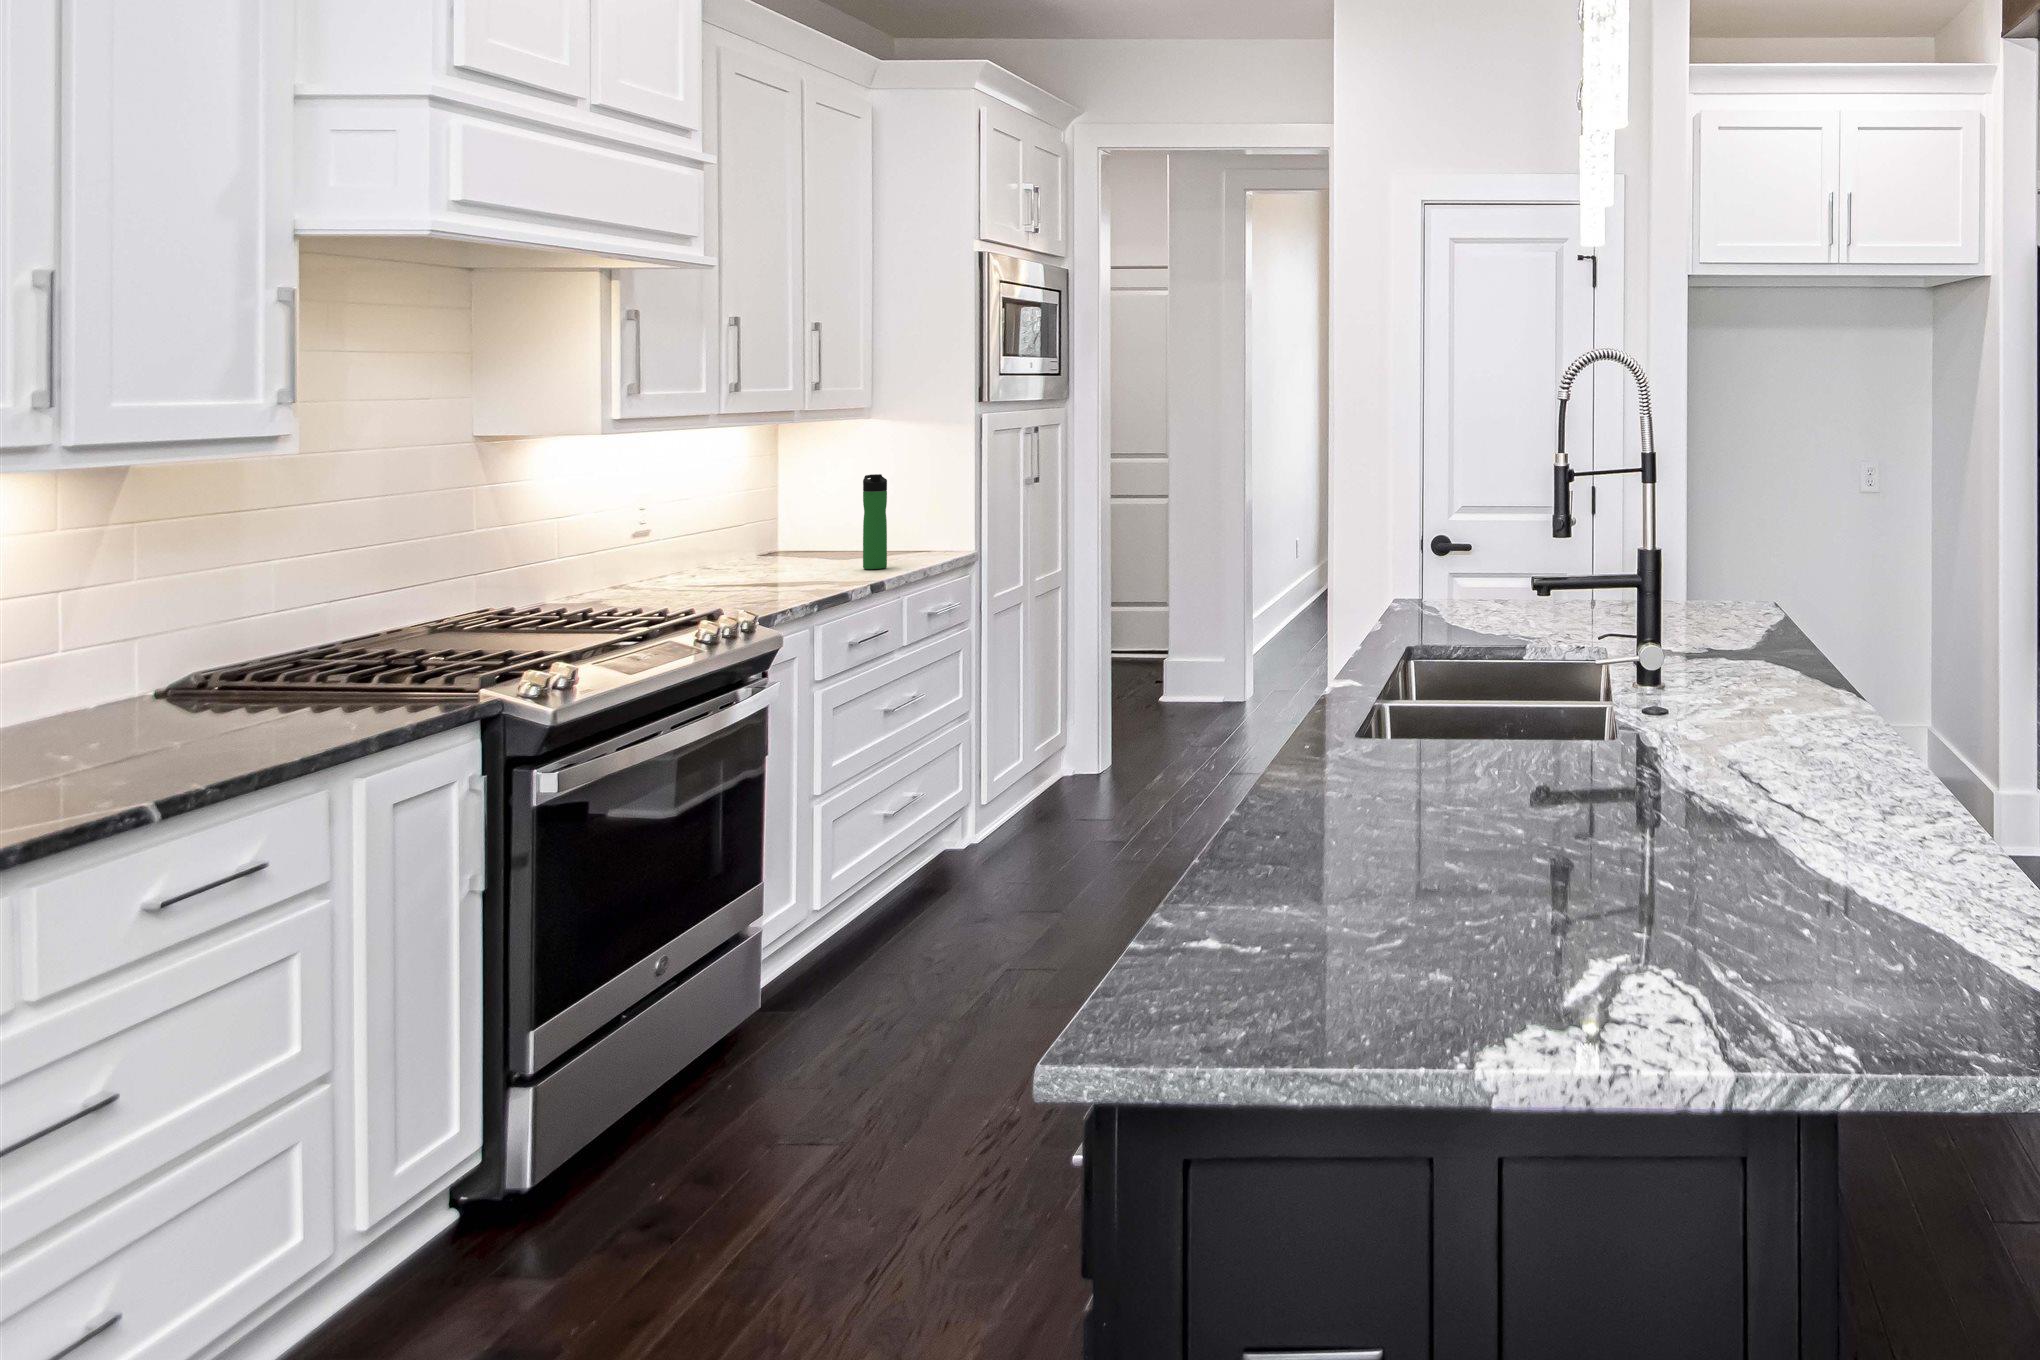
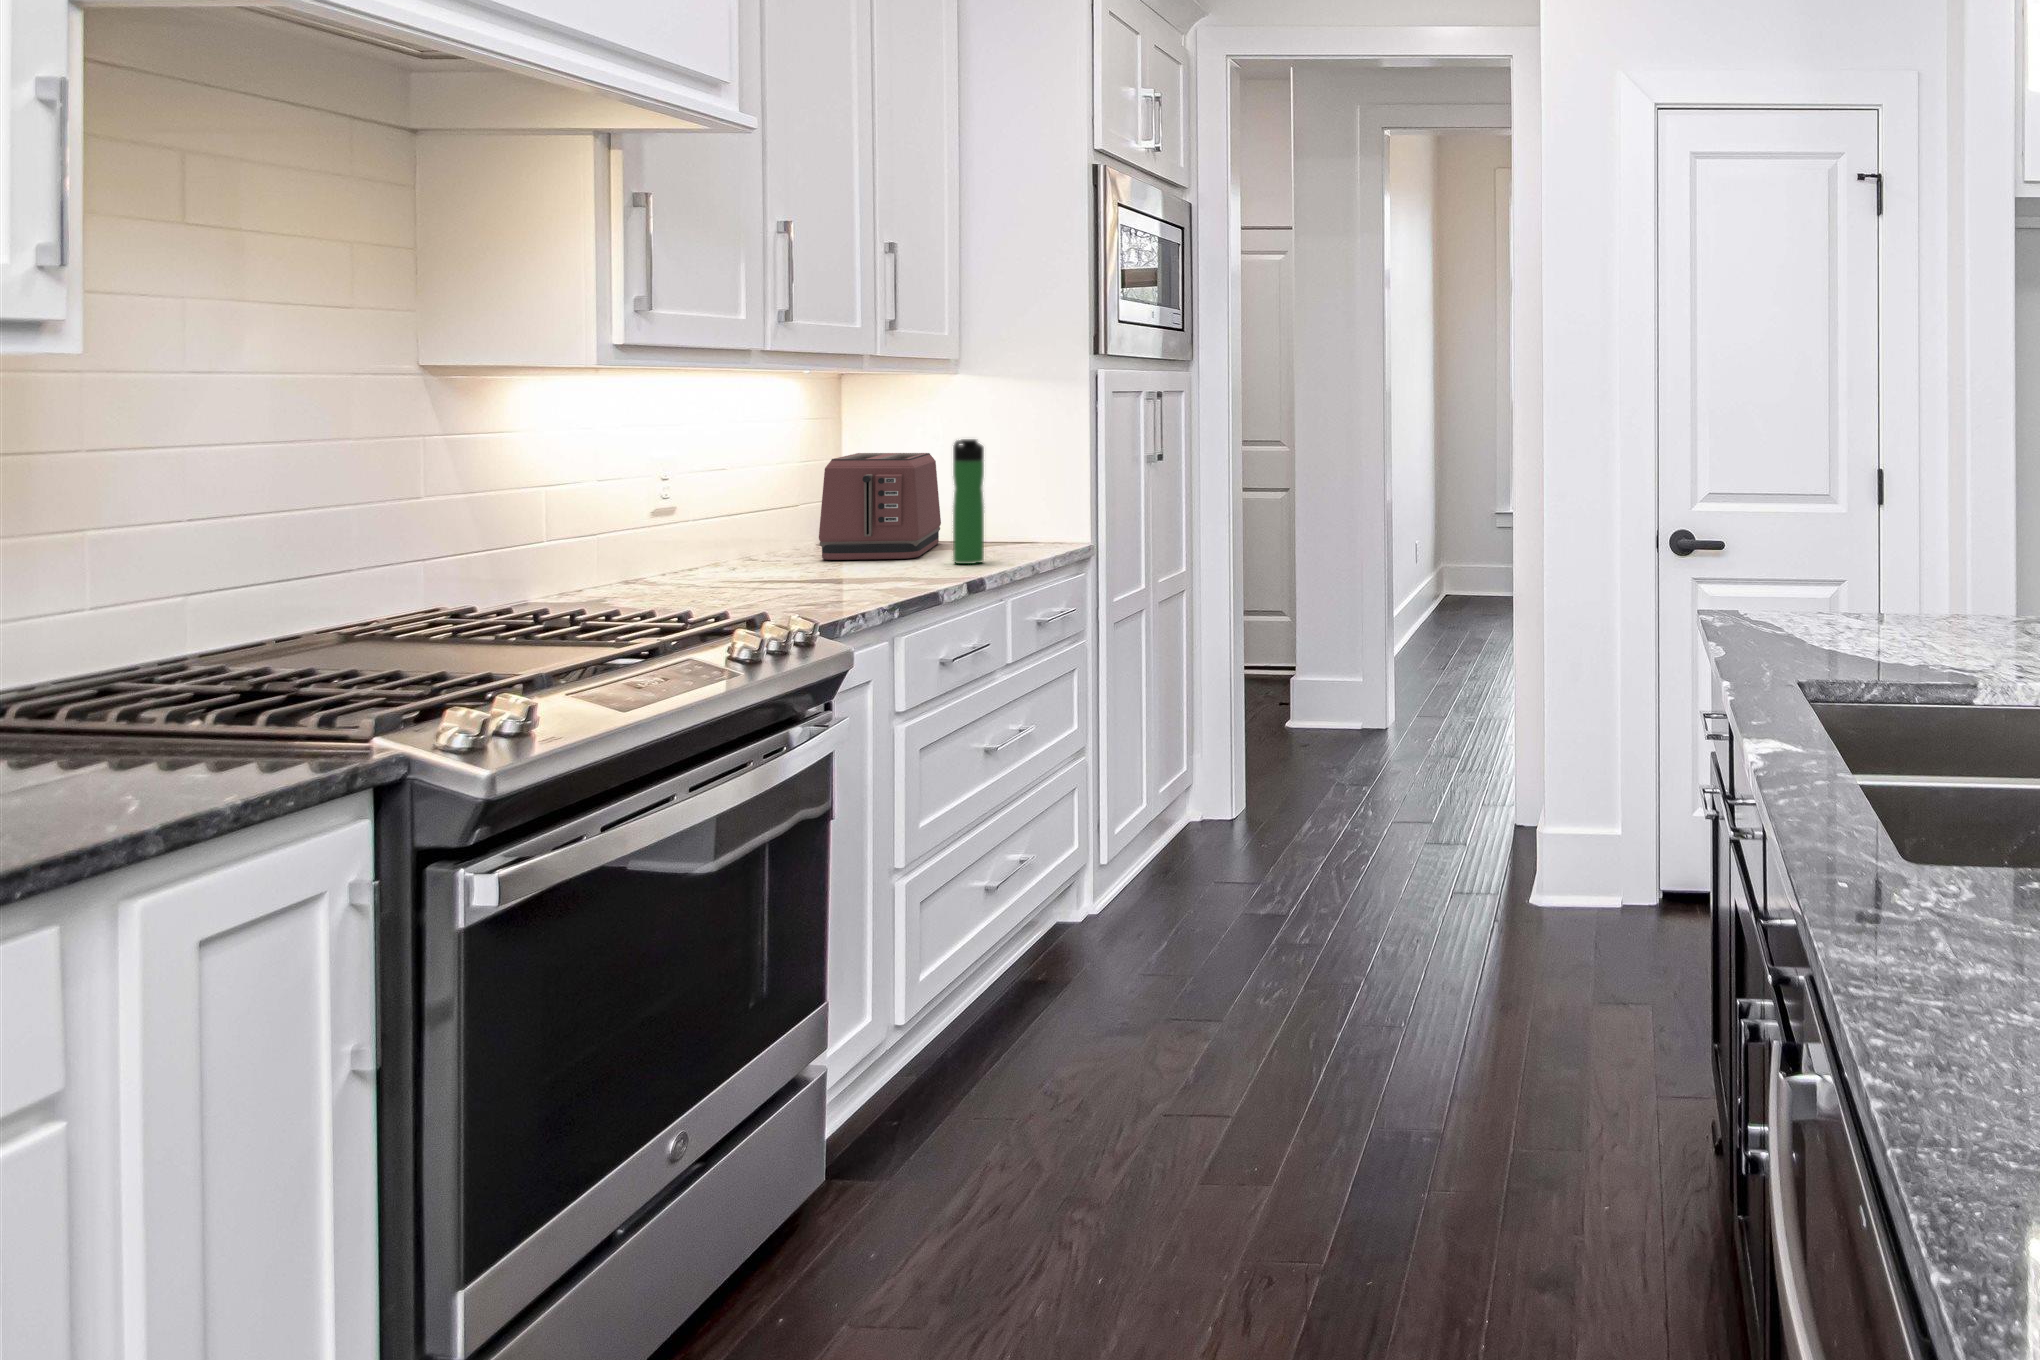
toaster: none [759,482,856,567] -> present [819,453,941,560]

